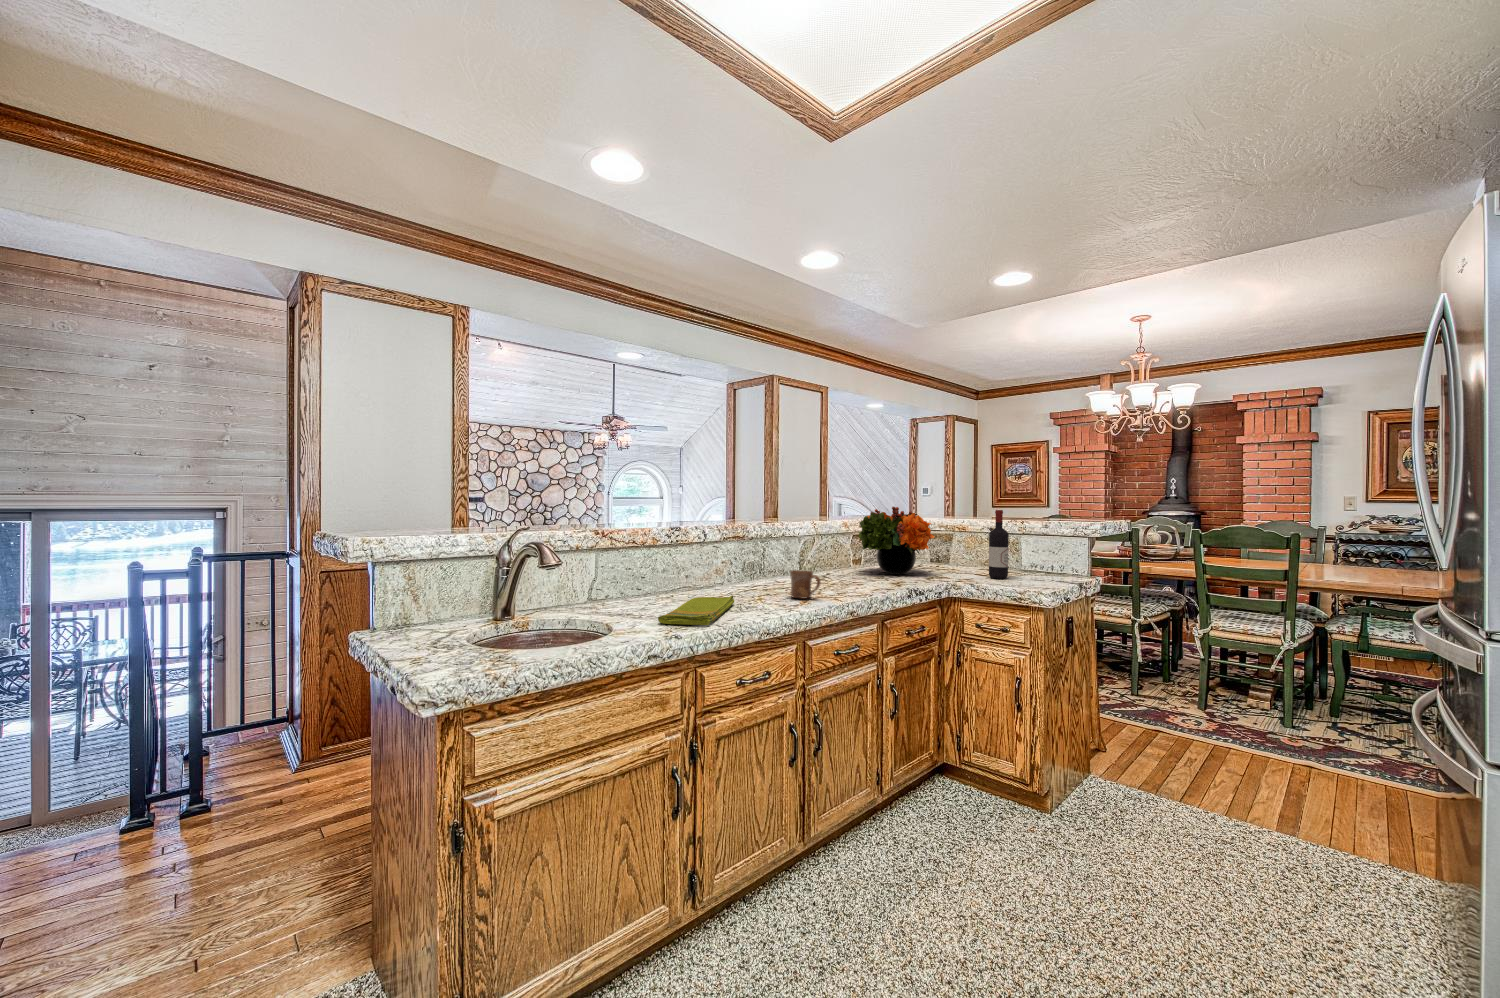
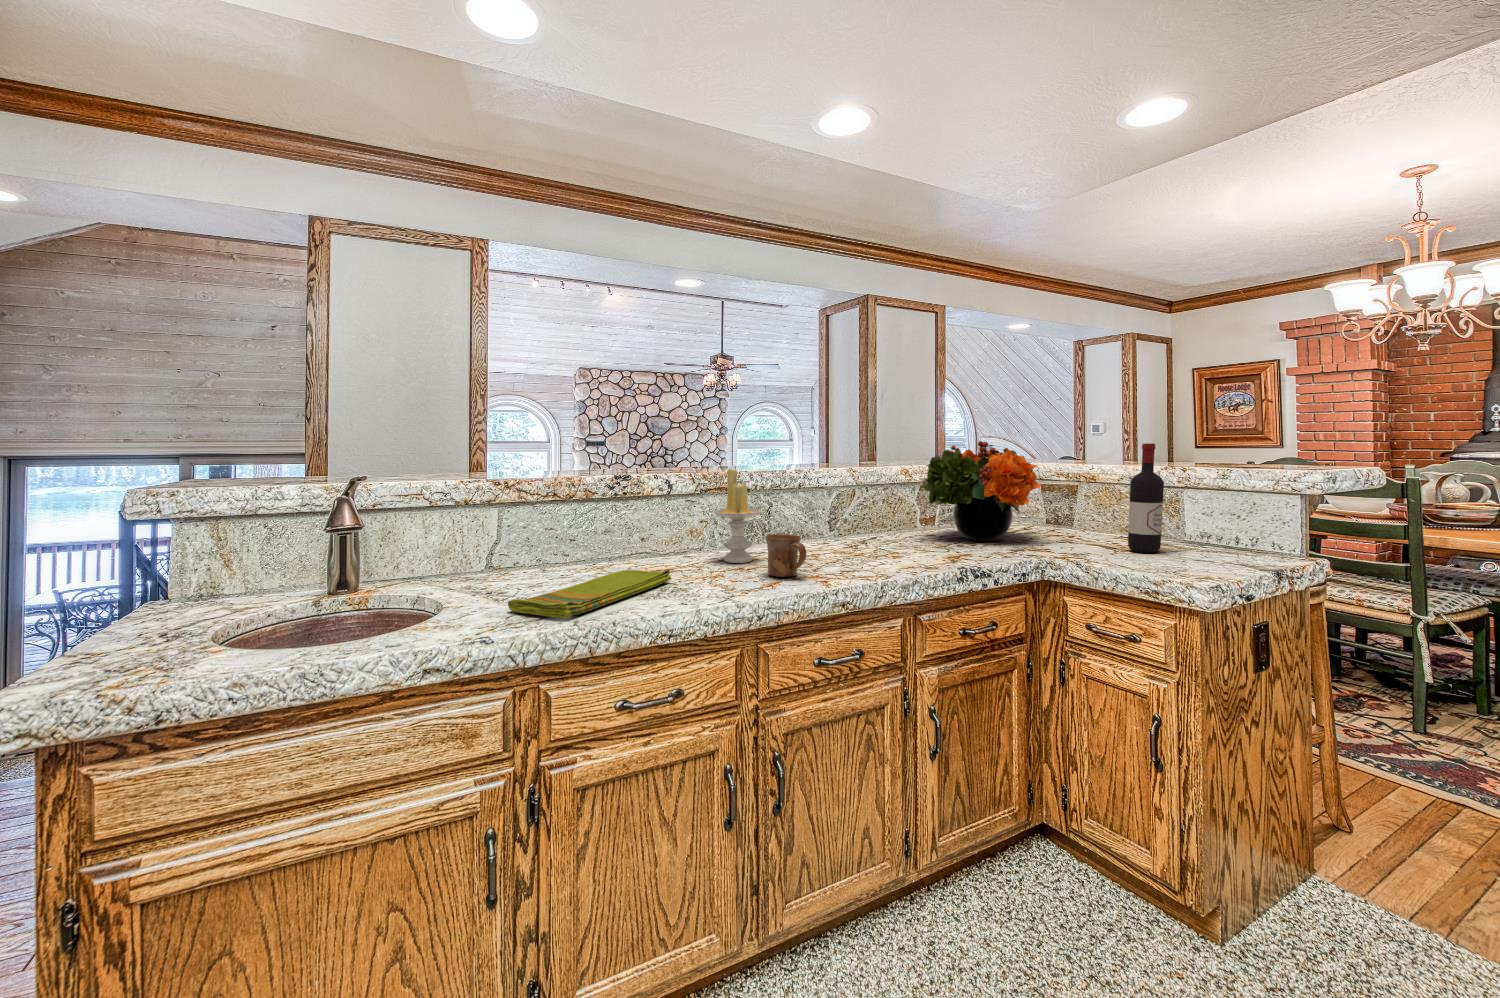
candle: none [739,525,772,592] -> present [715,469,761,563]

